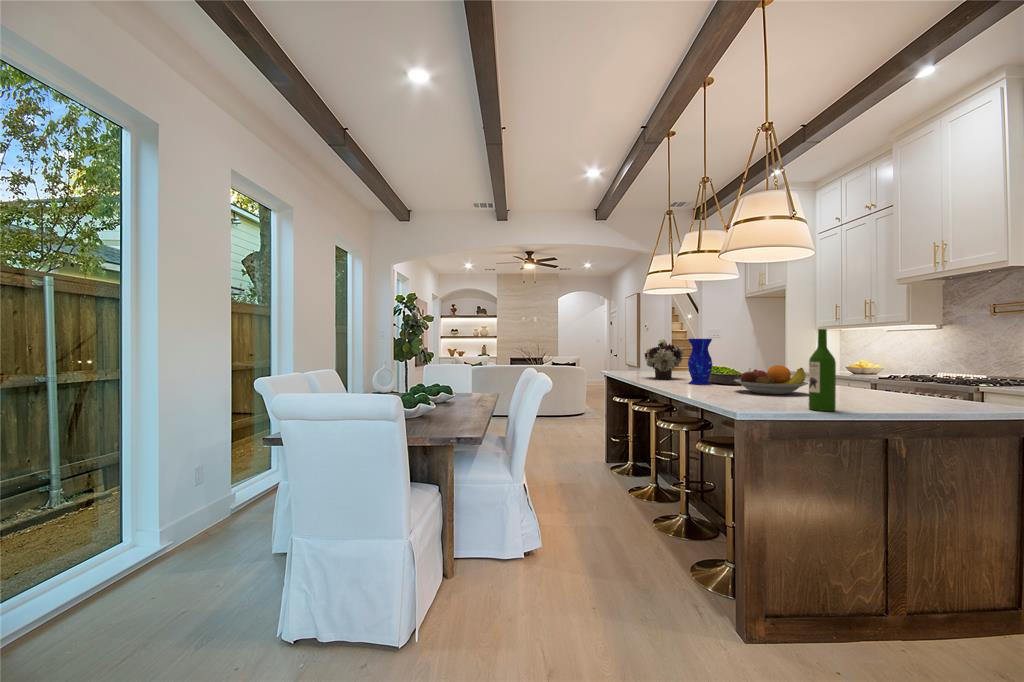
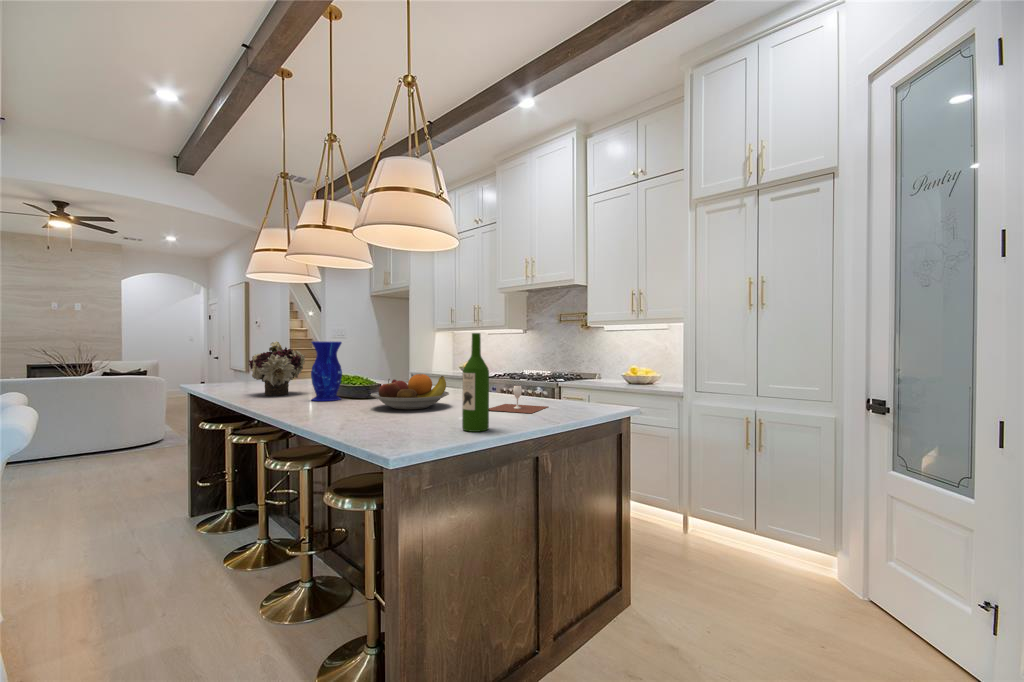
wine glass: none [843,379,929,406] -> present [489,386,548,413]

